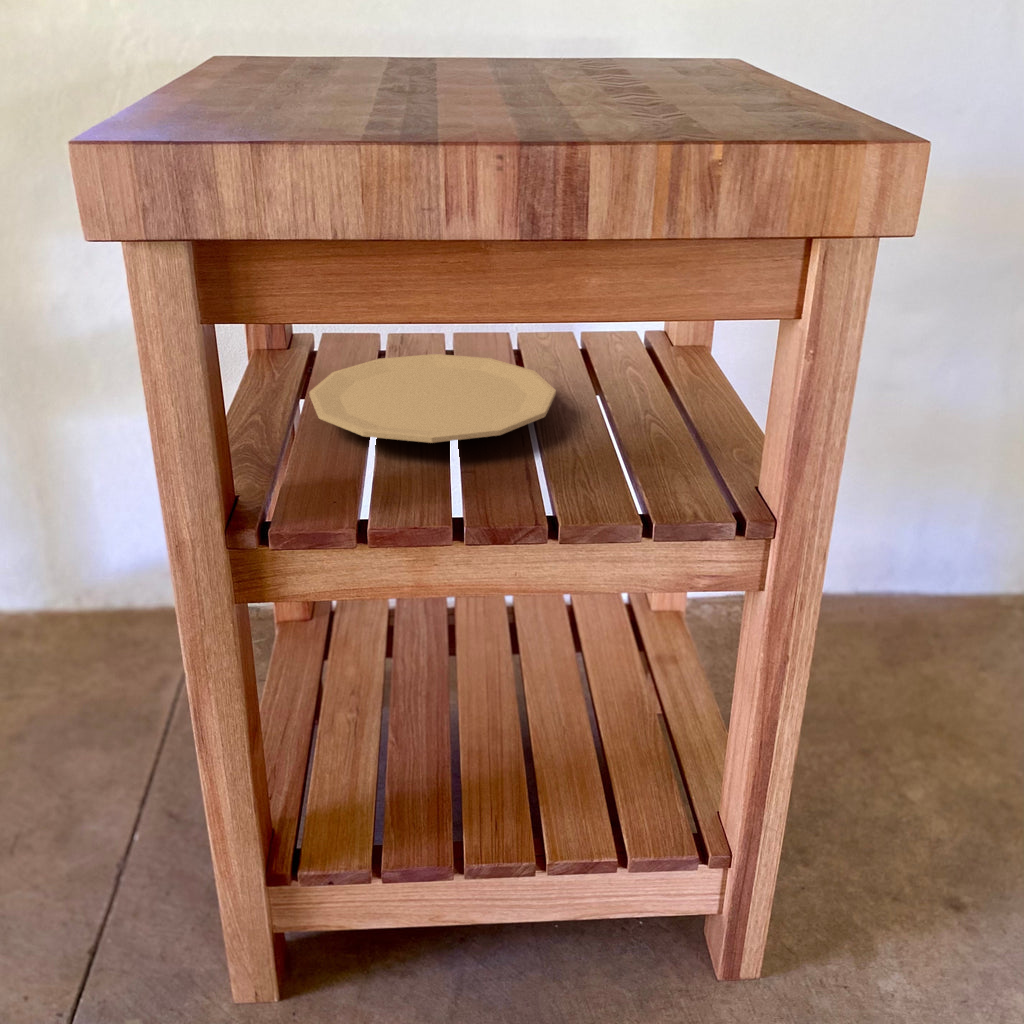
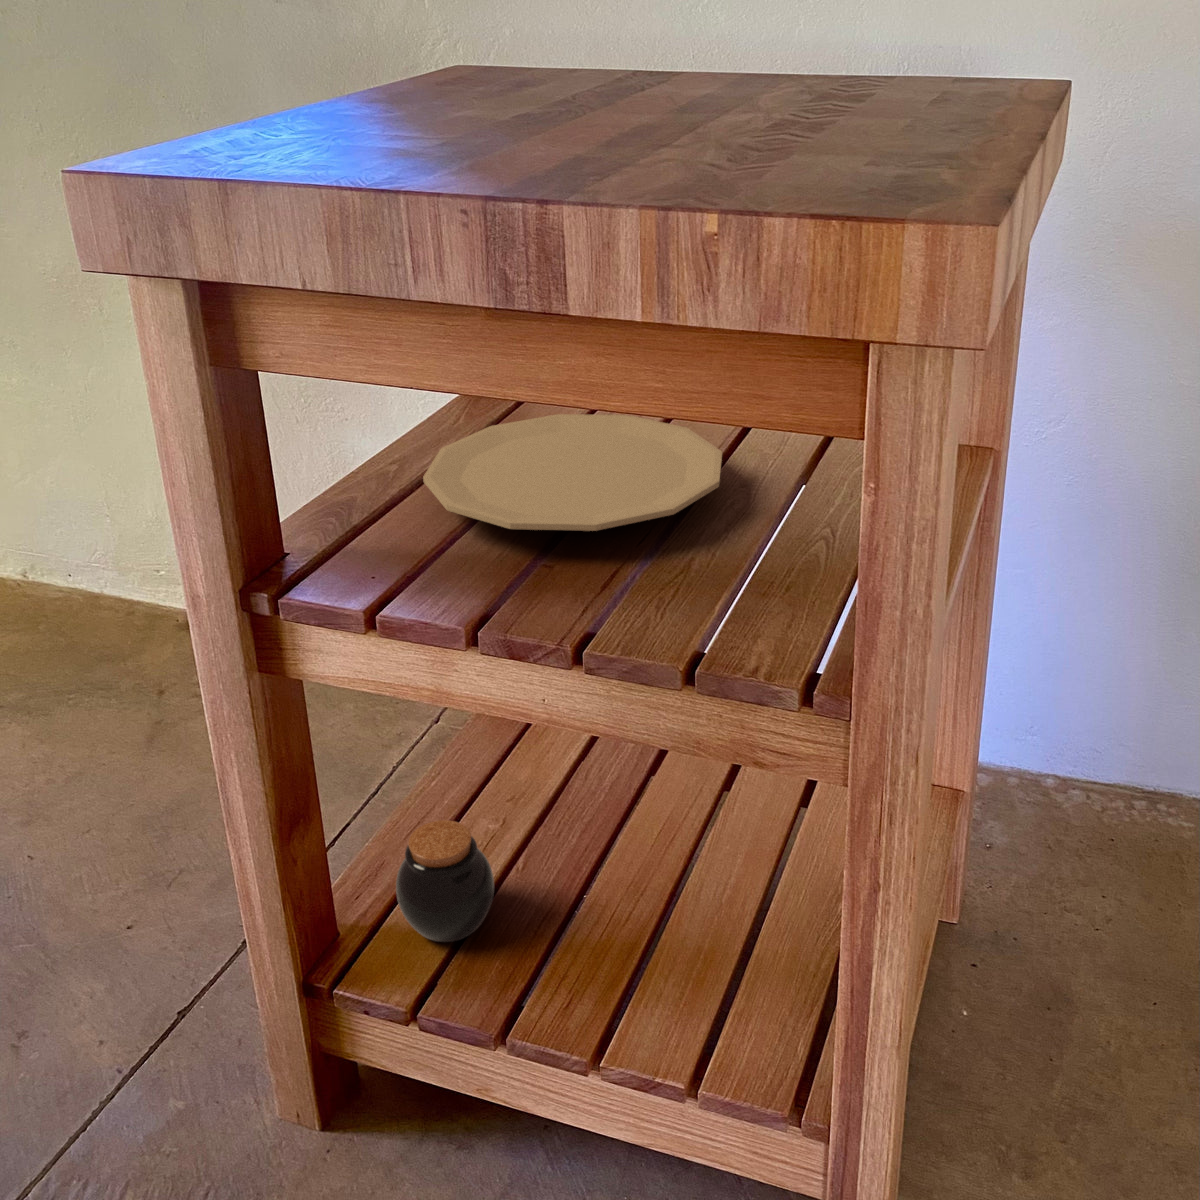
jar: none [321,704,404,808] -> present [396,820,494,942]

